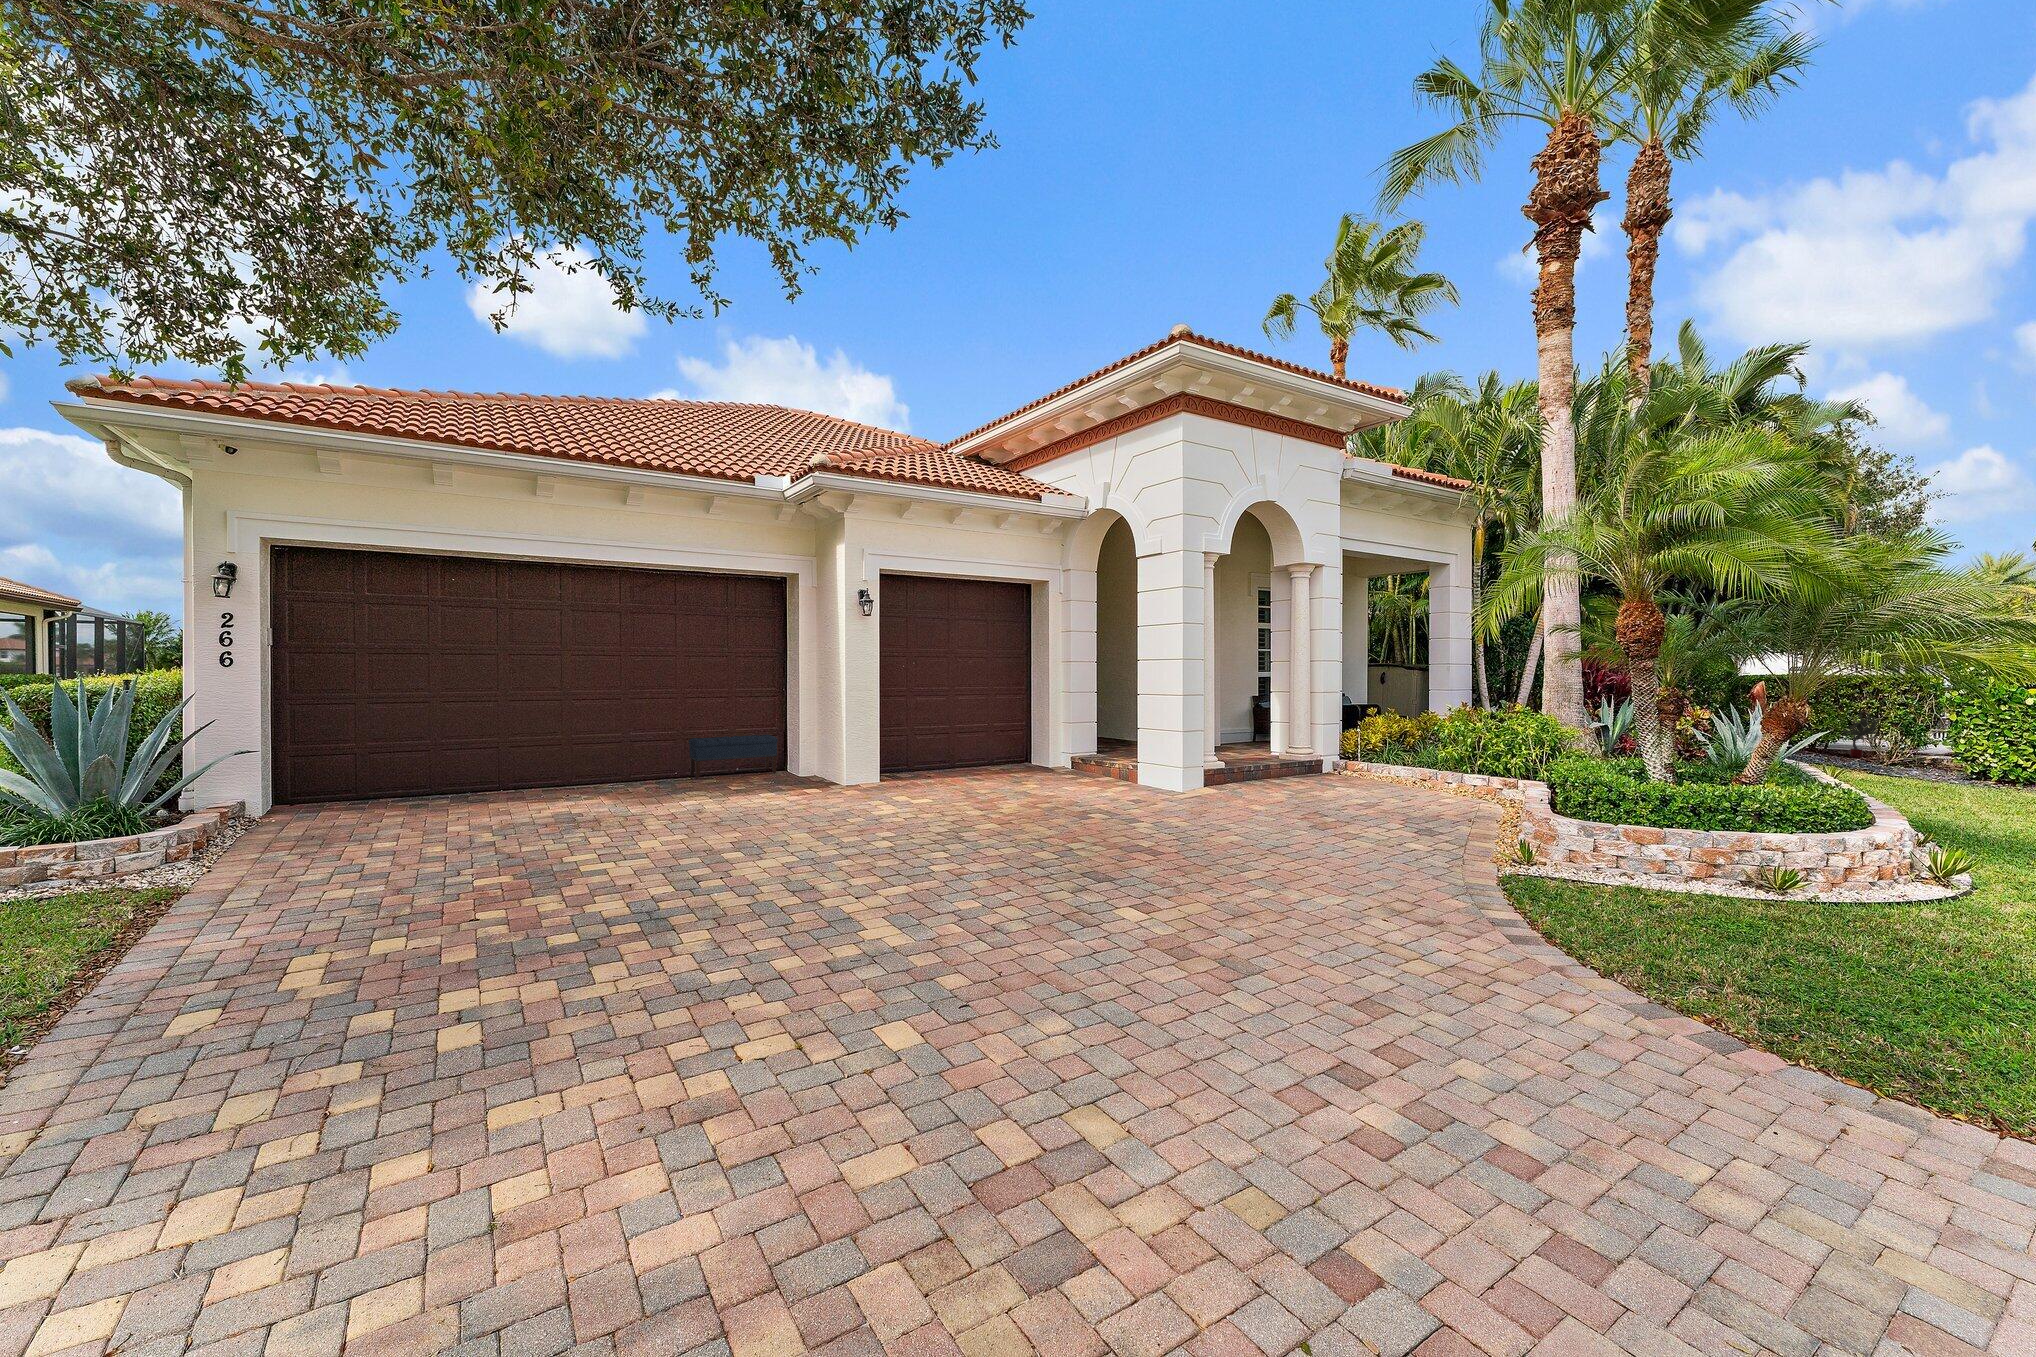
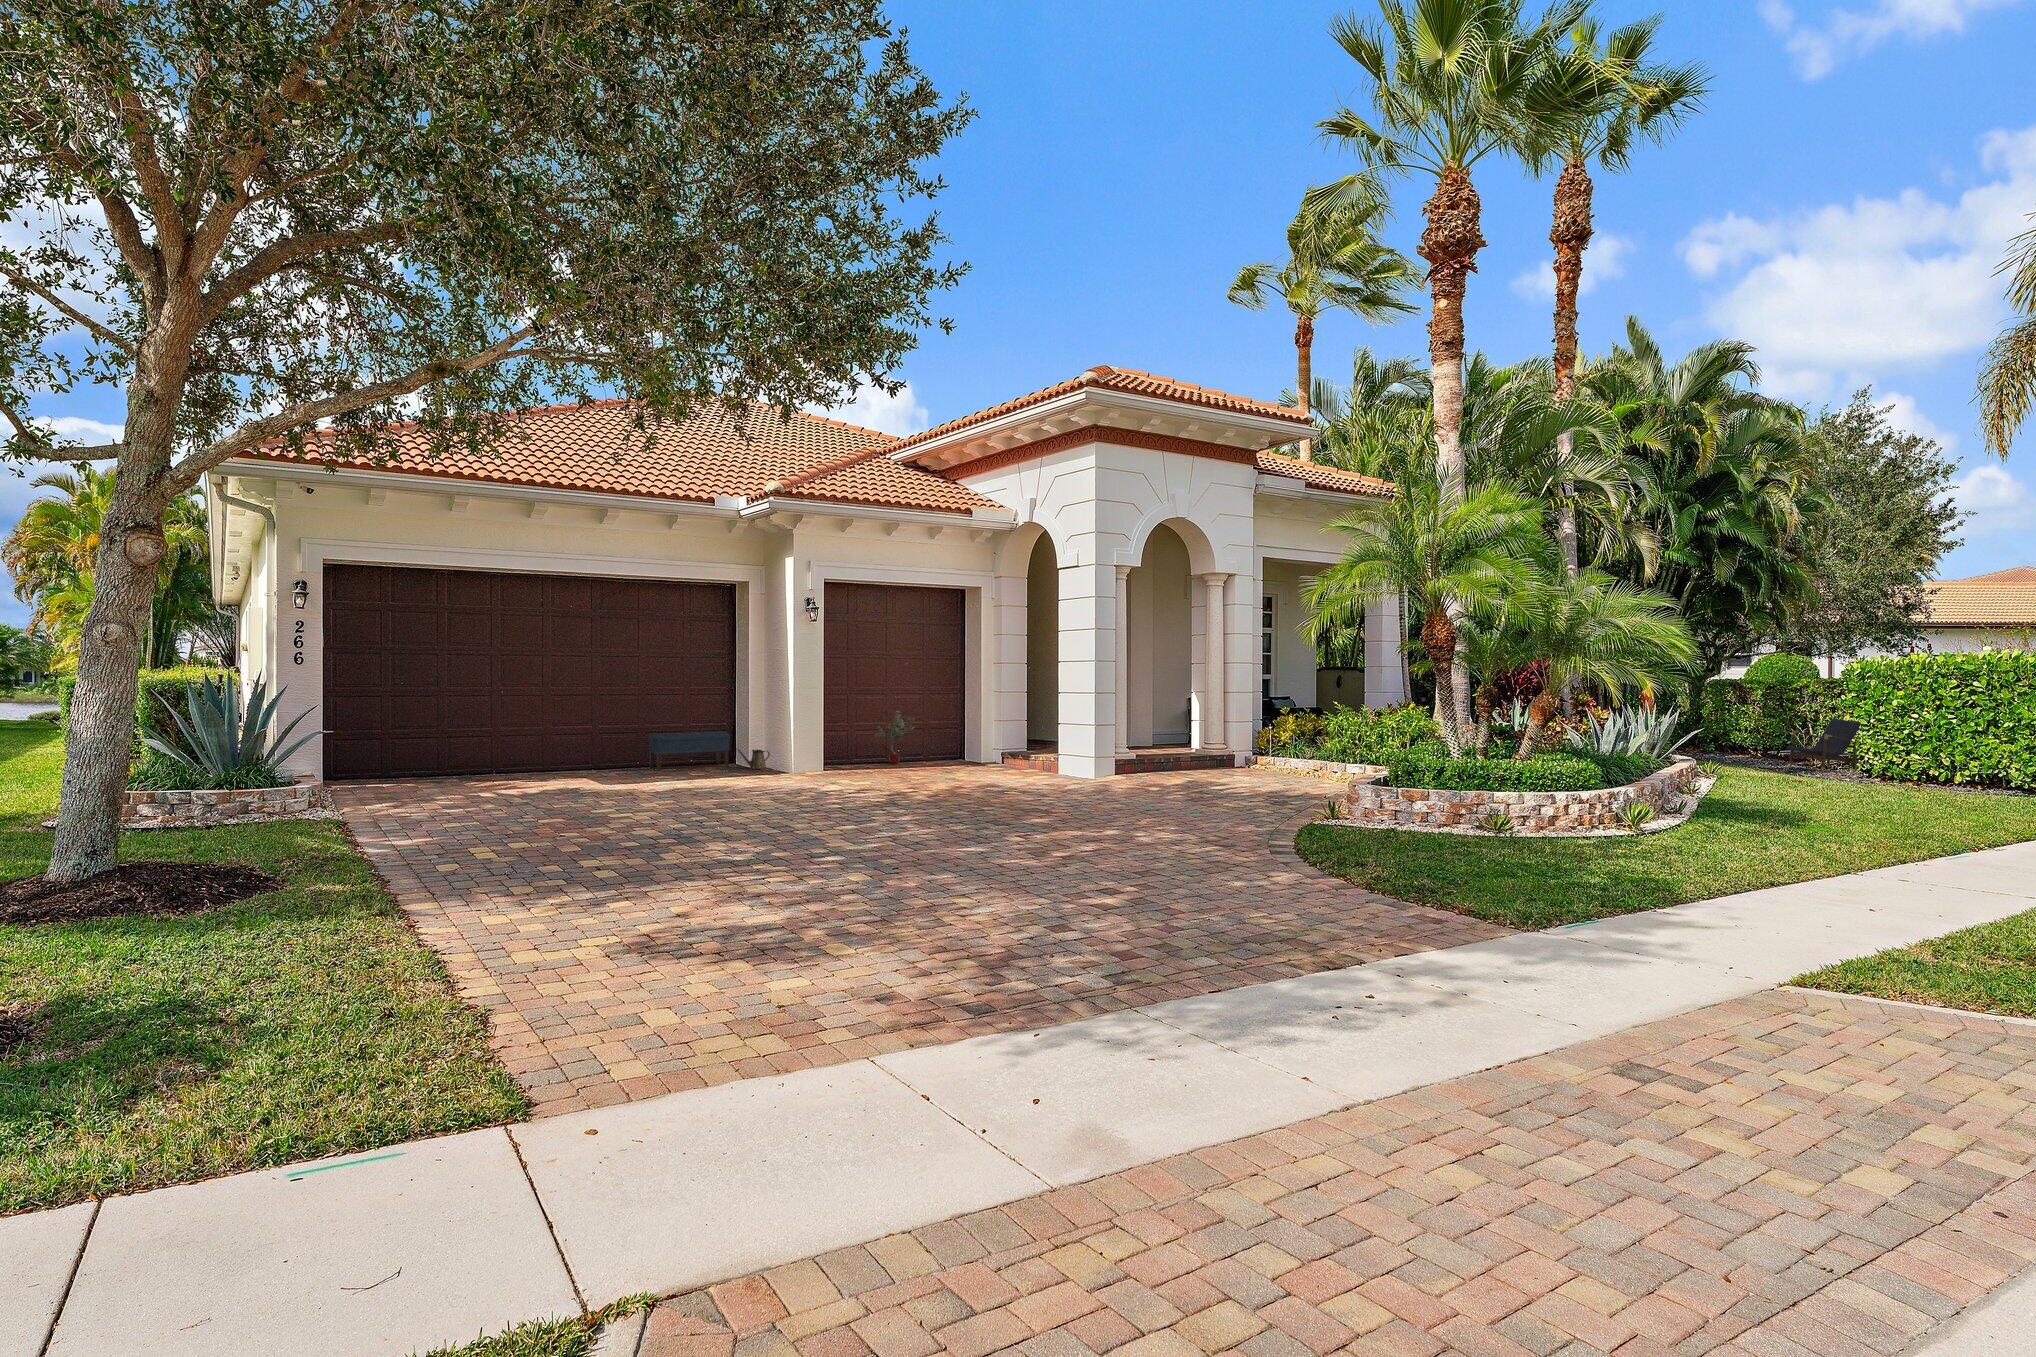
potted tree: present [1841,713,1878,758] -> present [874,711,915,764]
lounge chair: none [1922,723,2020,783] -> present [1786,719,1861,773]
watering can: none [782,755,820,777] -> present [737,749,770,769]

